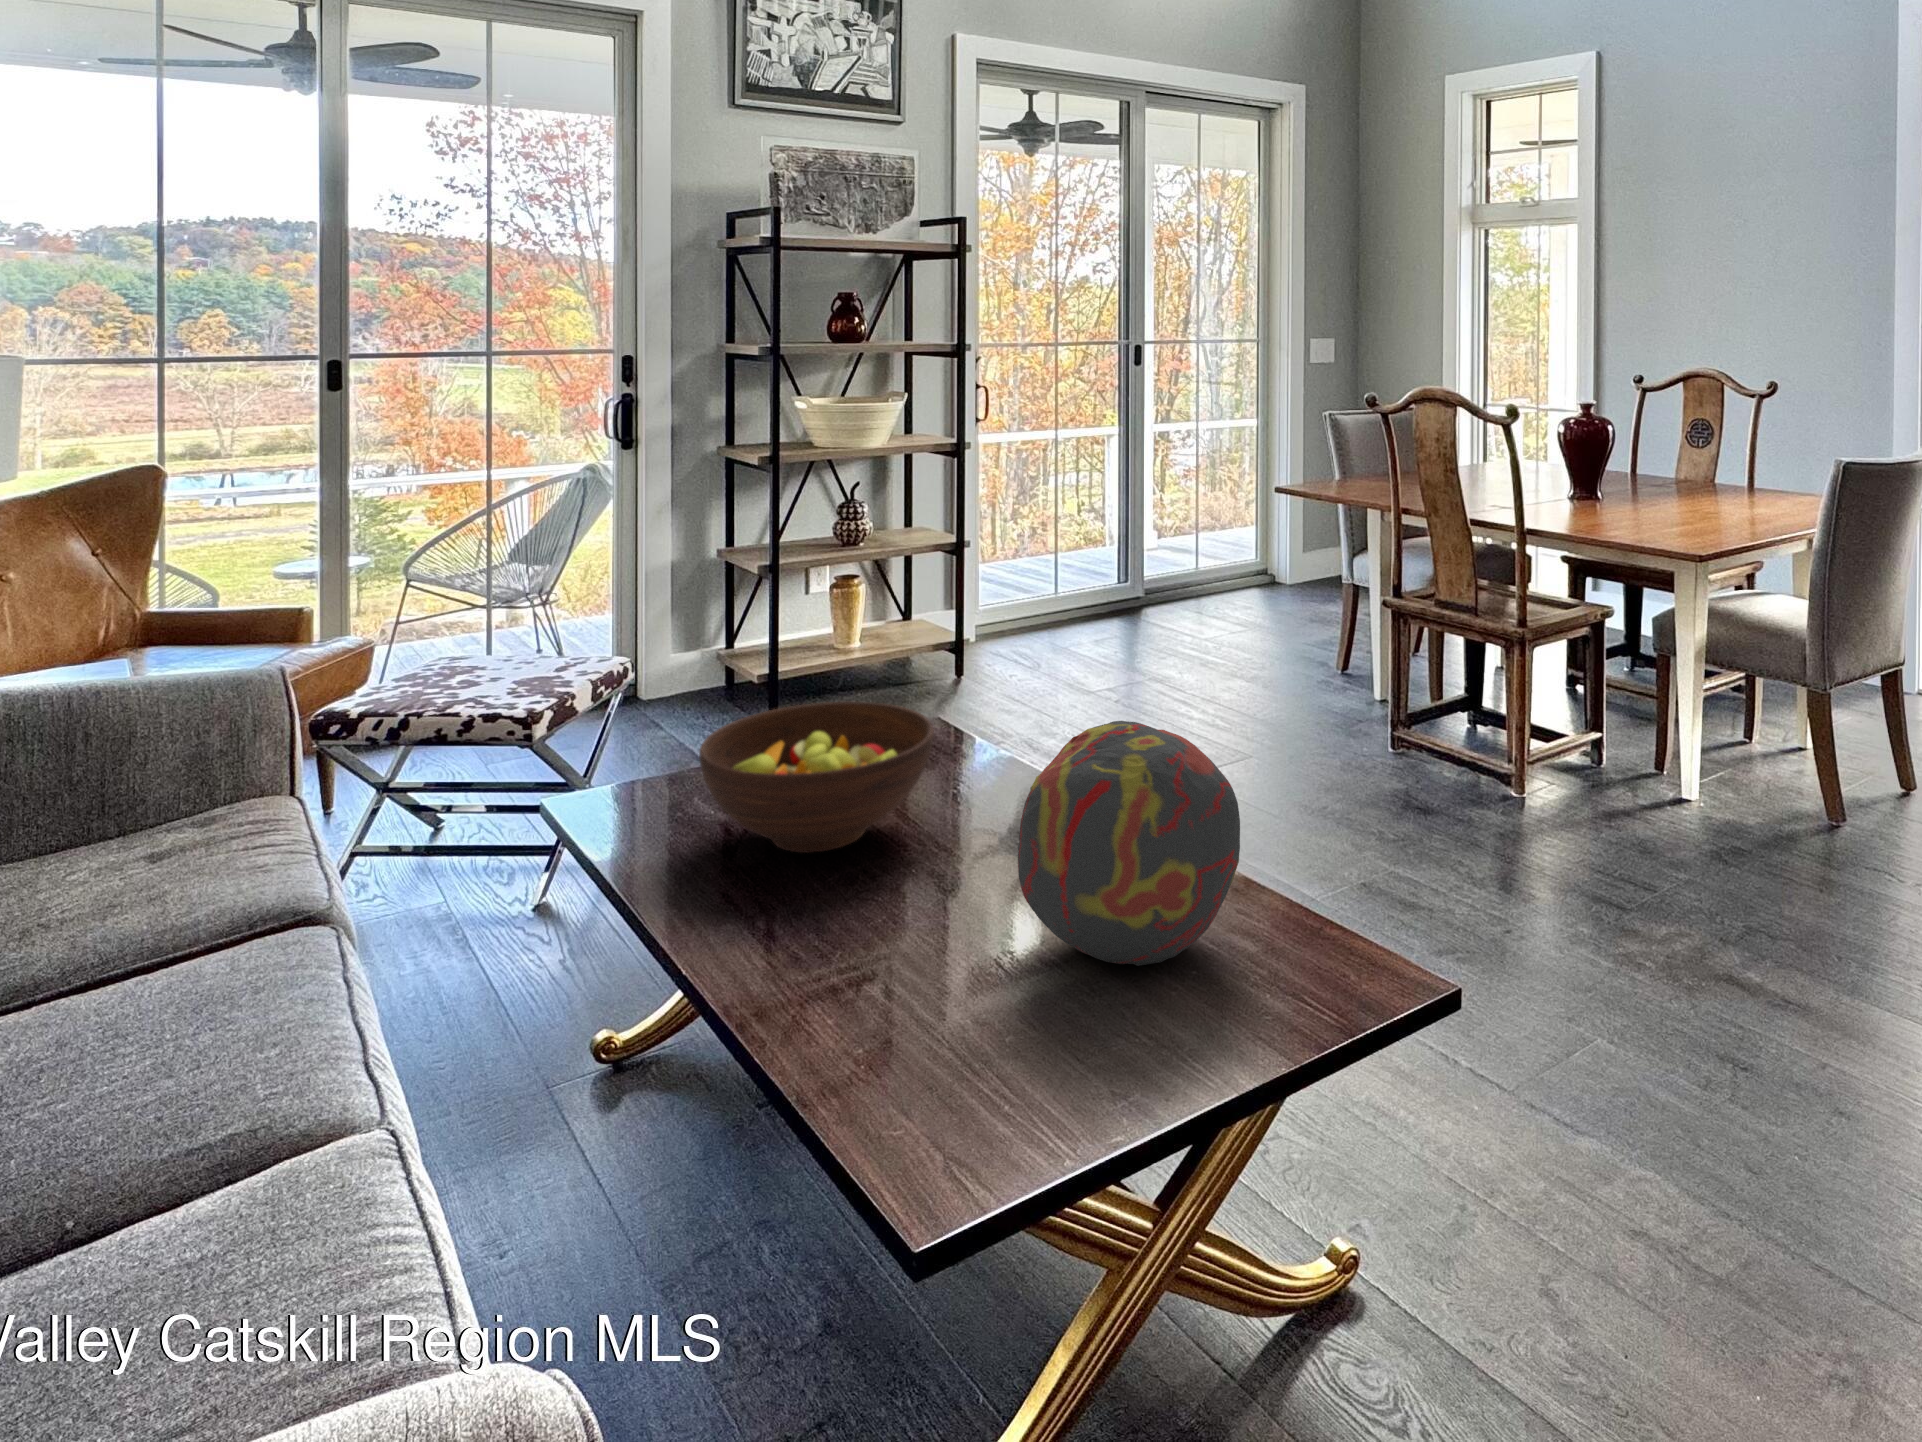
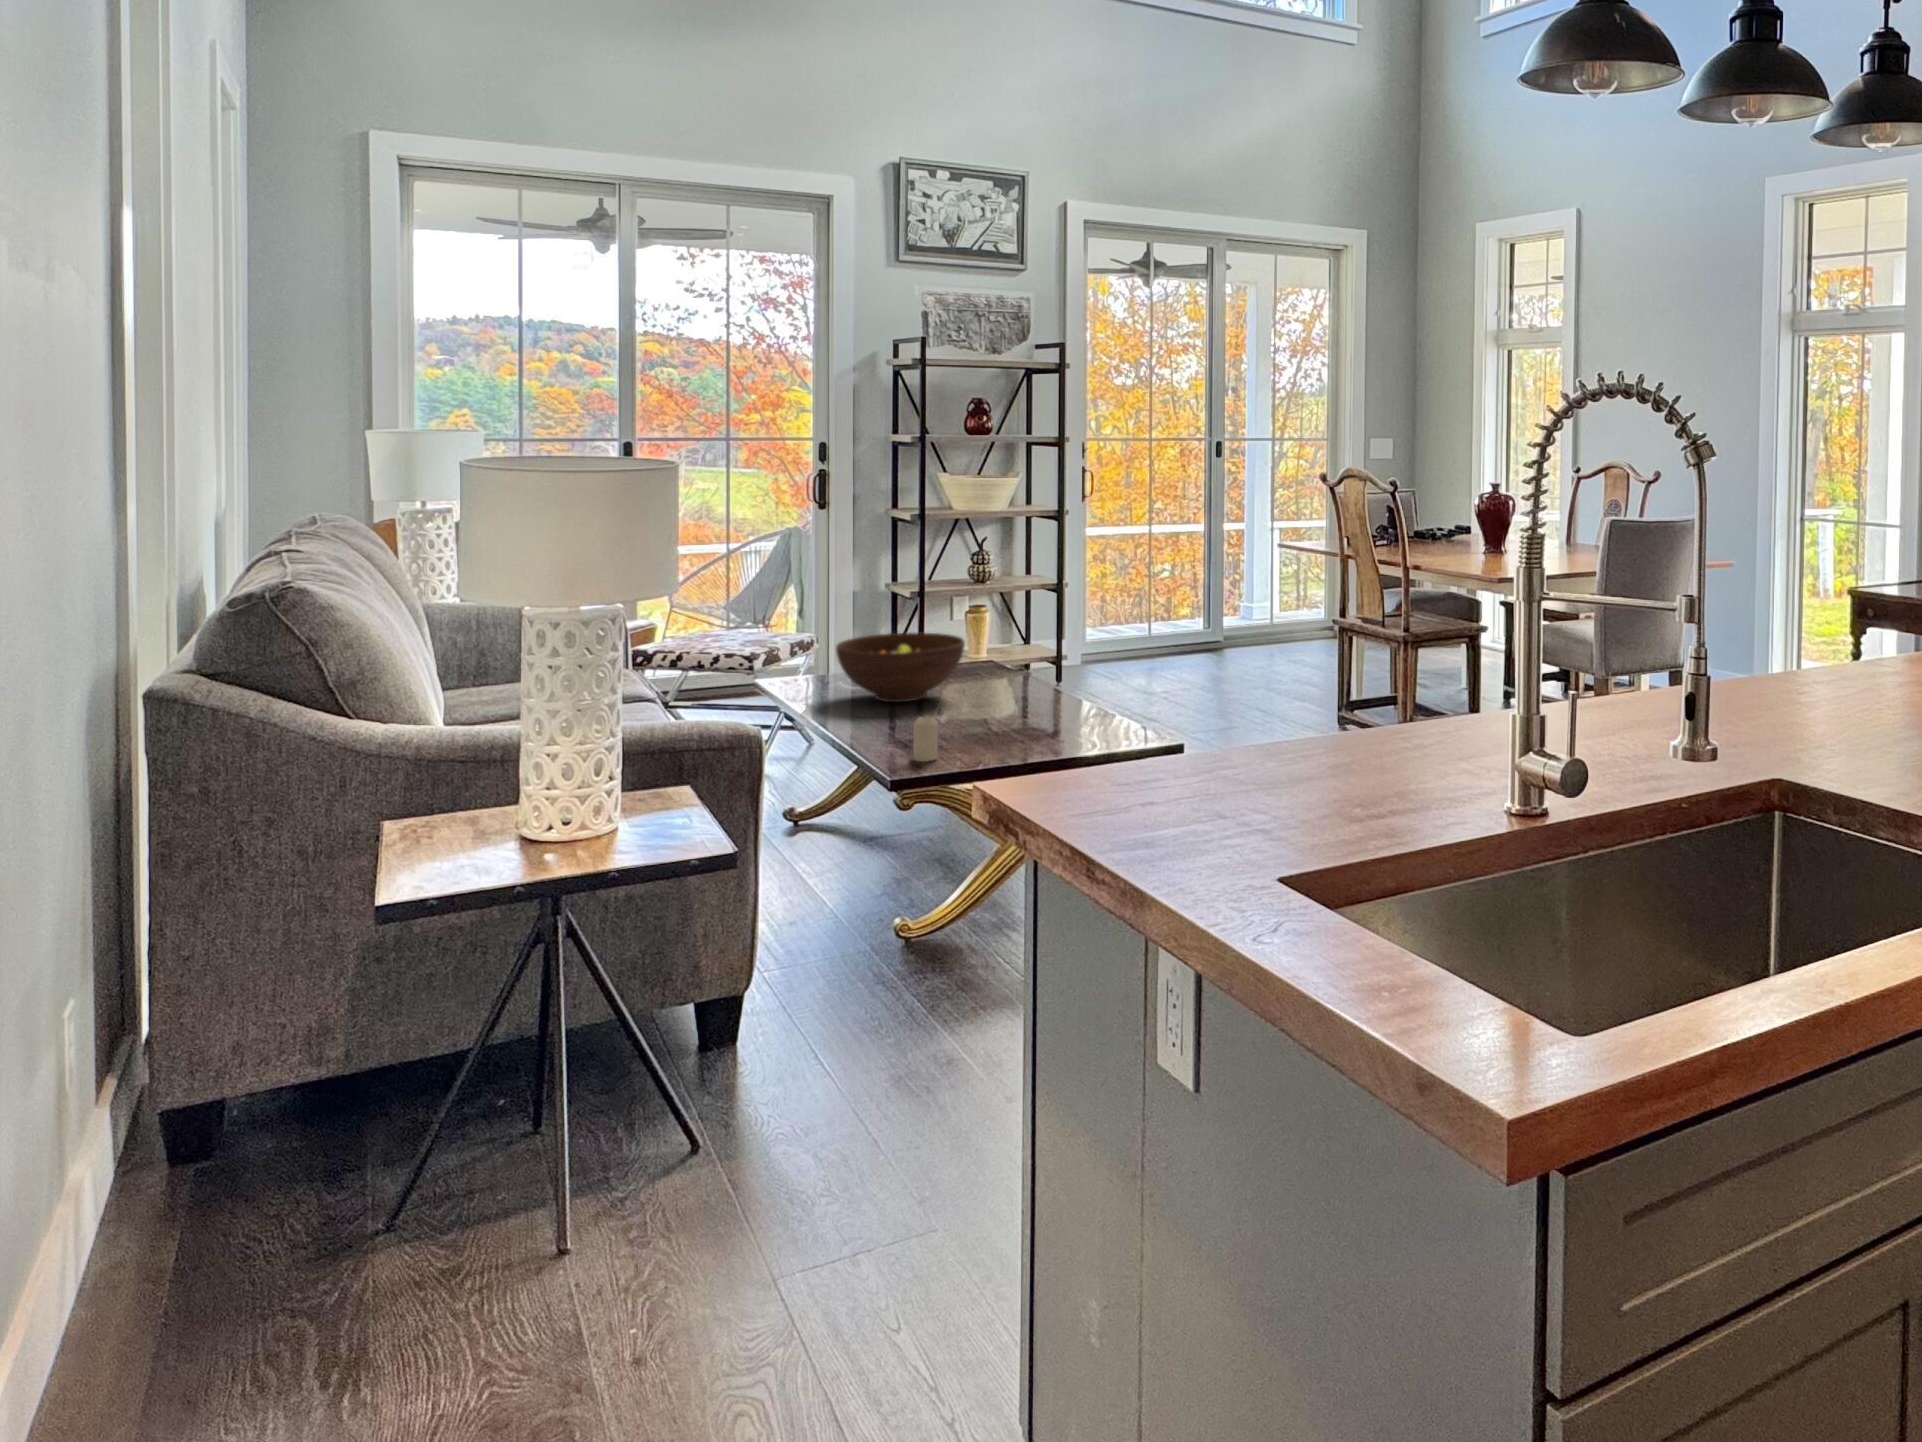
decorative orb: present [1018,721,1240,966] -> none [979,620,1093,735]
candle: none [930,998,984,1118] -> present [913,716,938,762]

